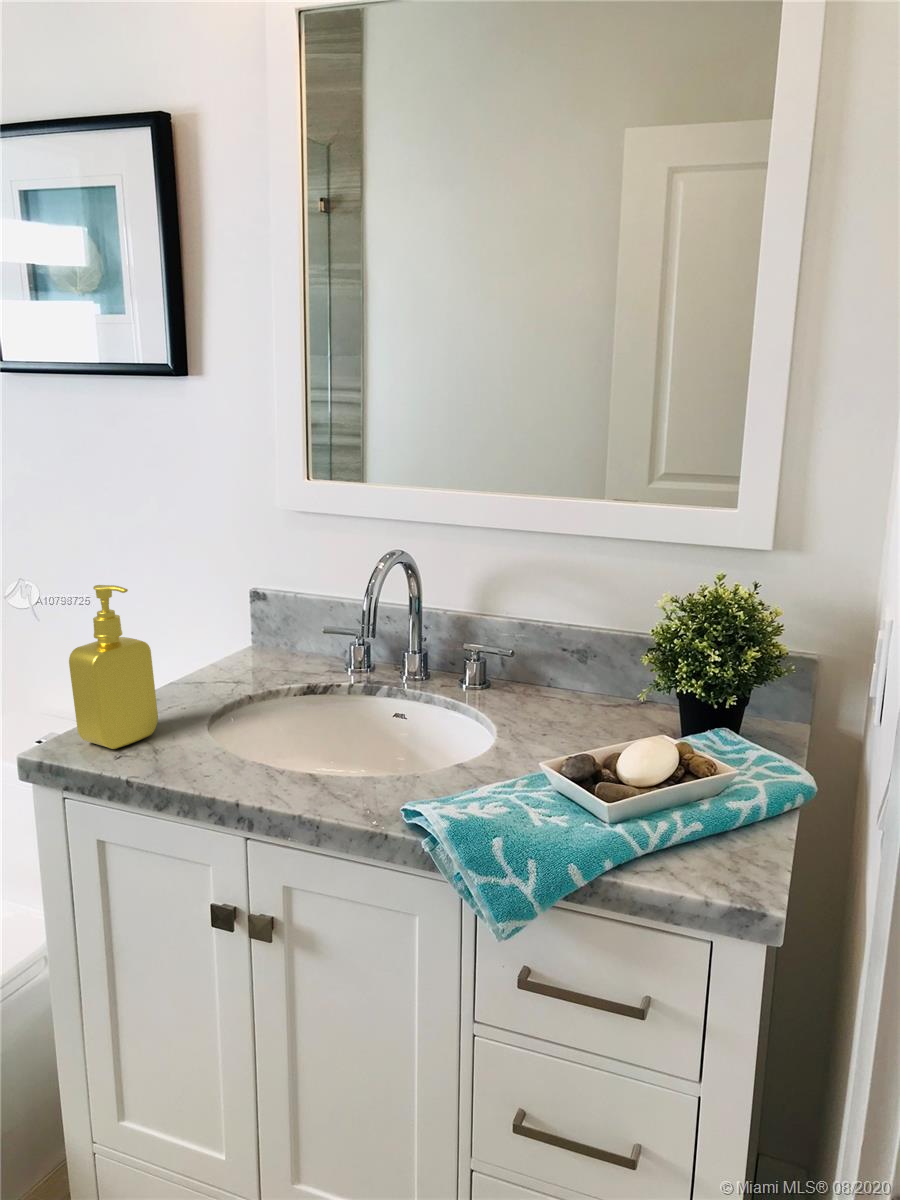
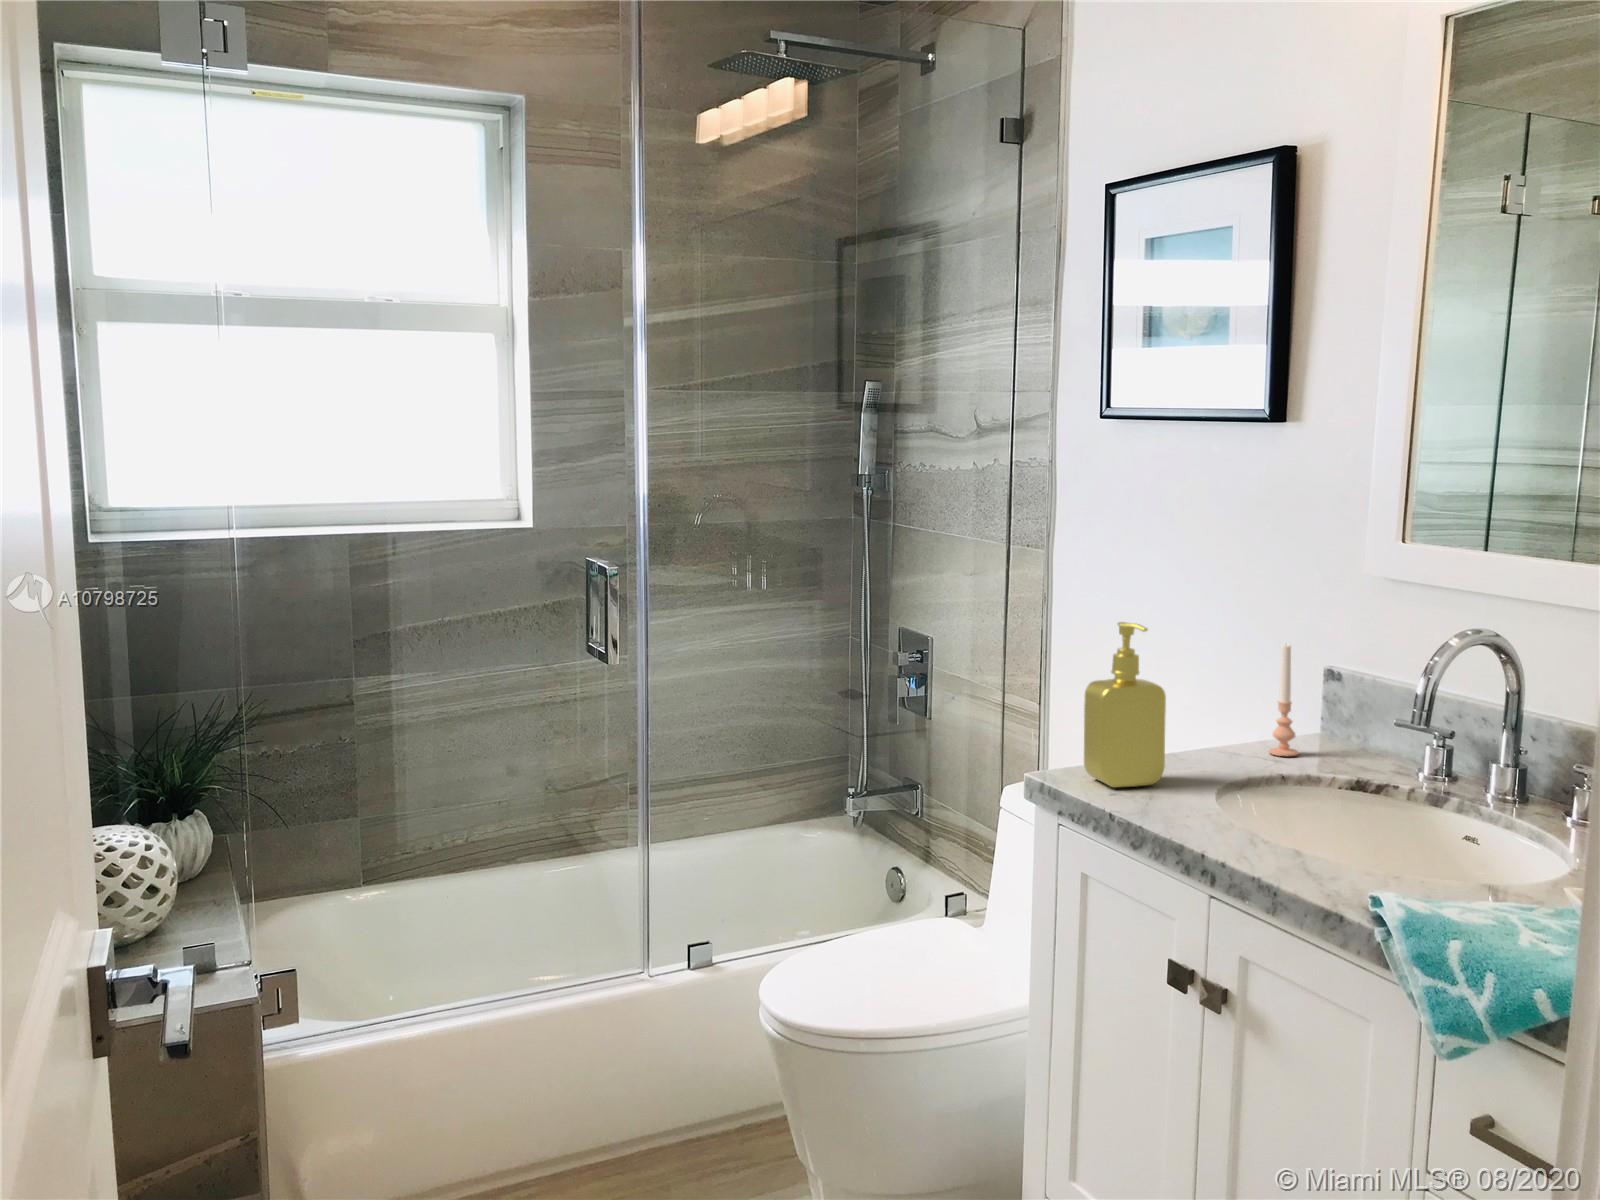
candle: none [224,577,249,675] -> present [1269,644,1298,756]

